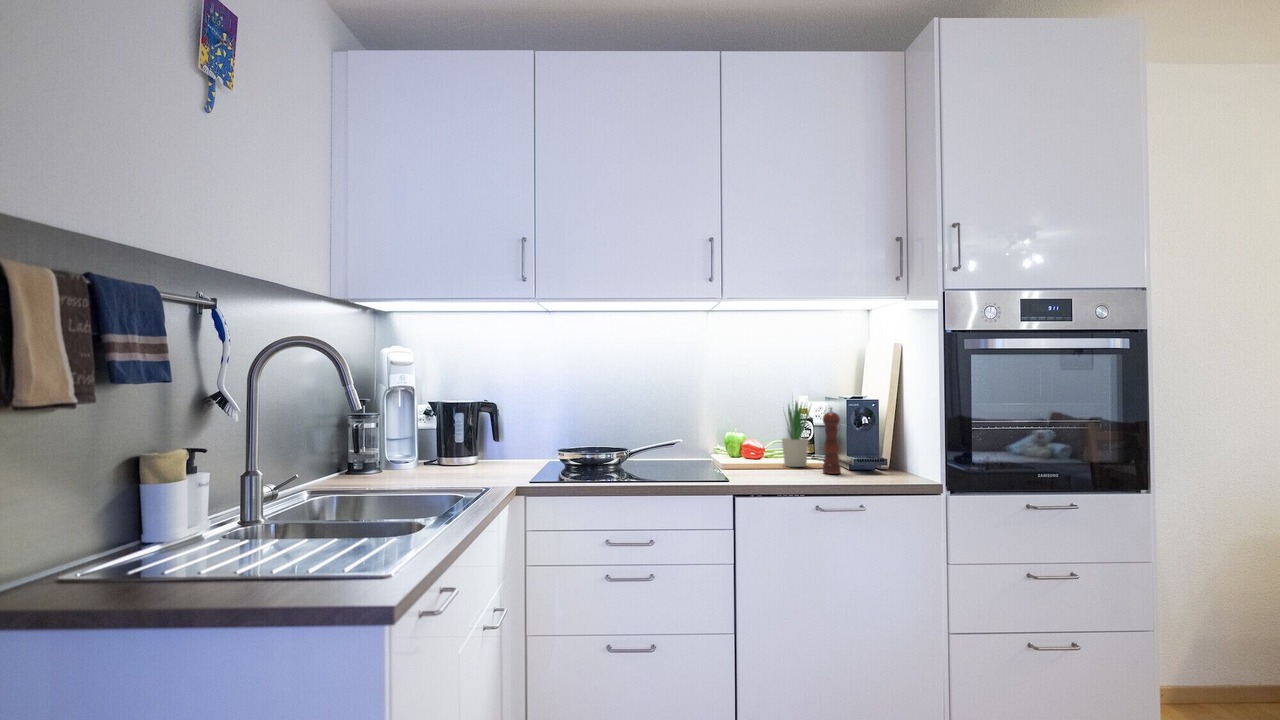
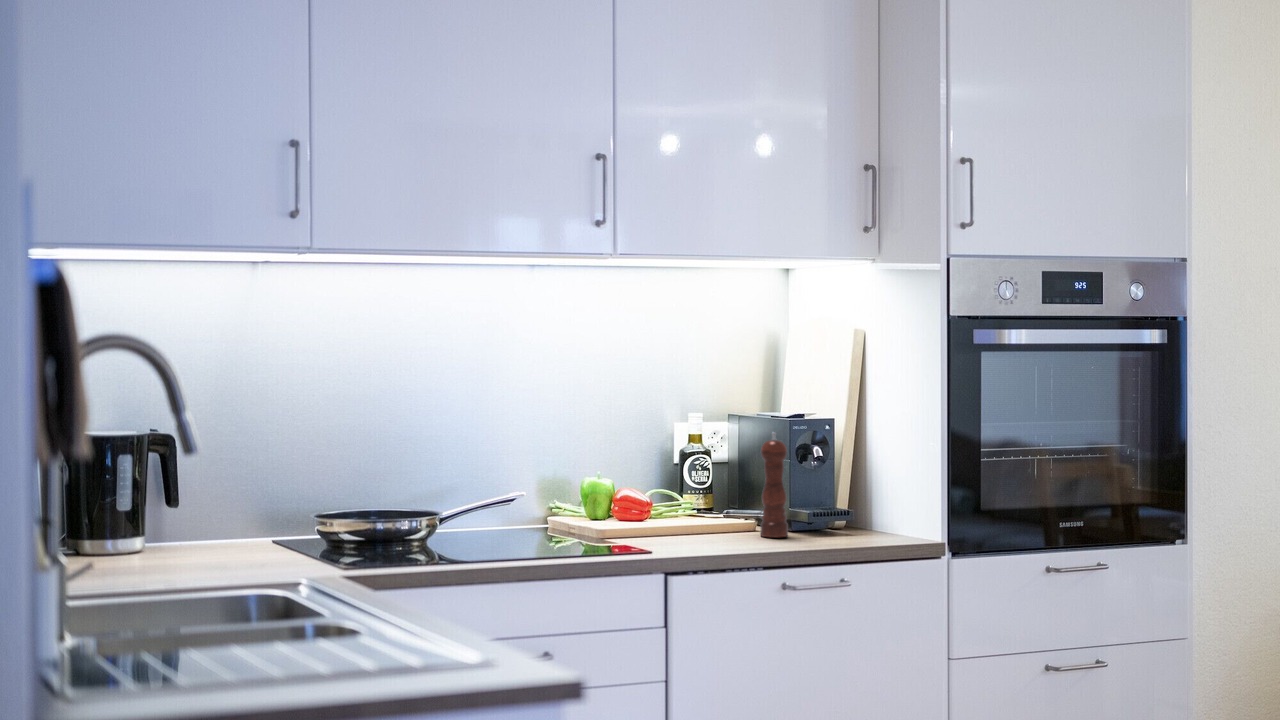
potted plant: present [782,401,810,467] -> none [688,405,737,529]

